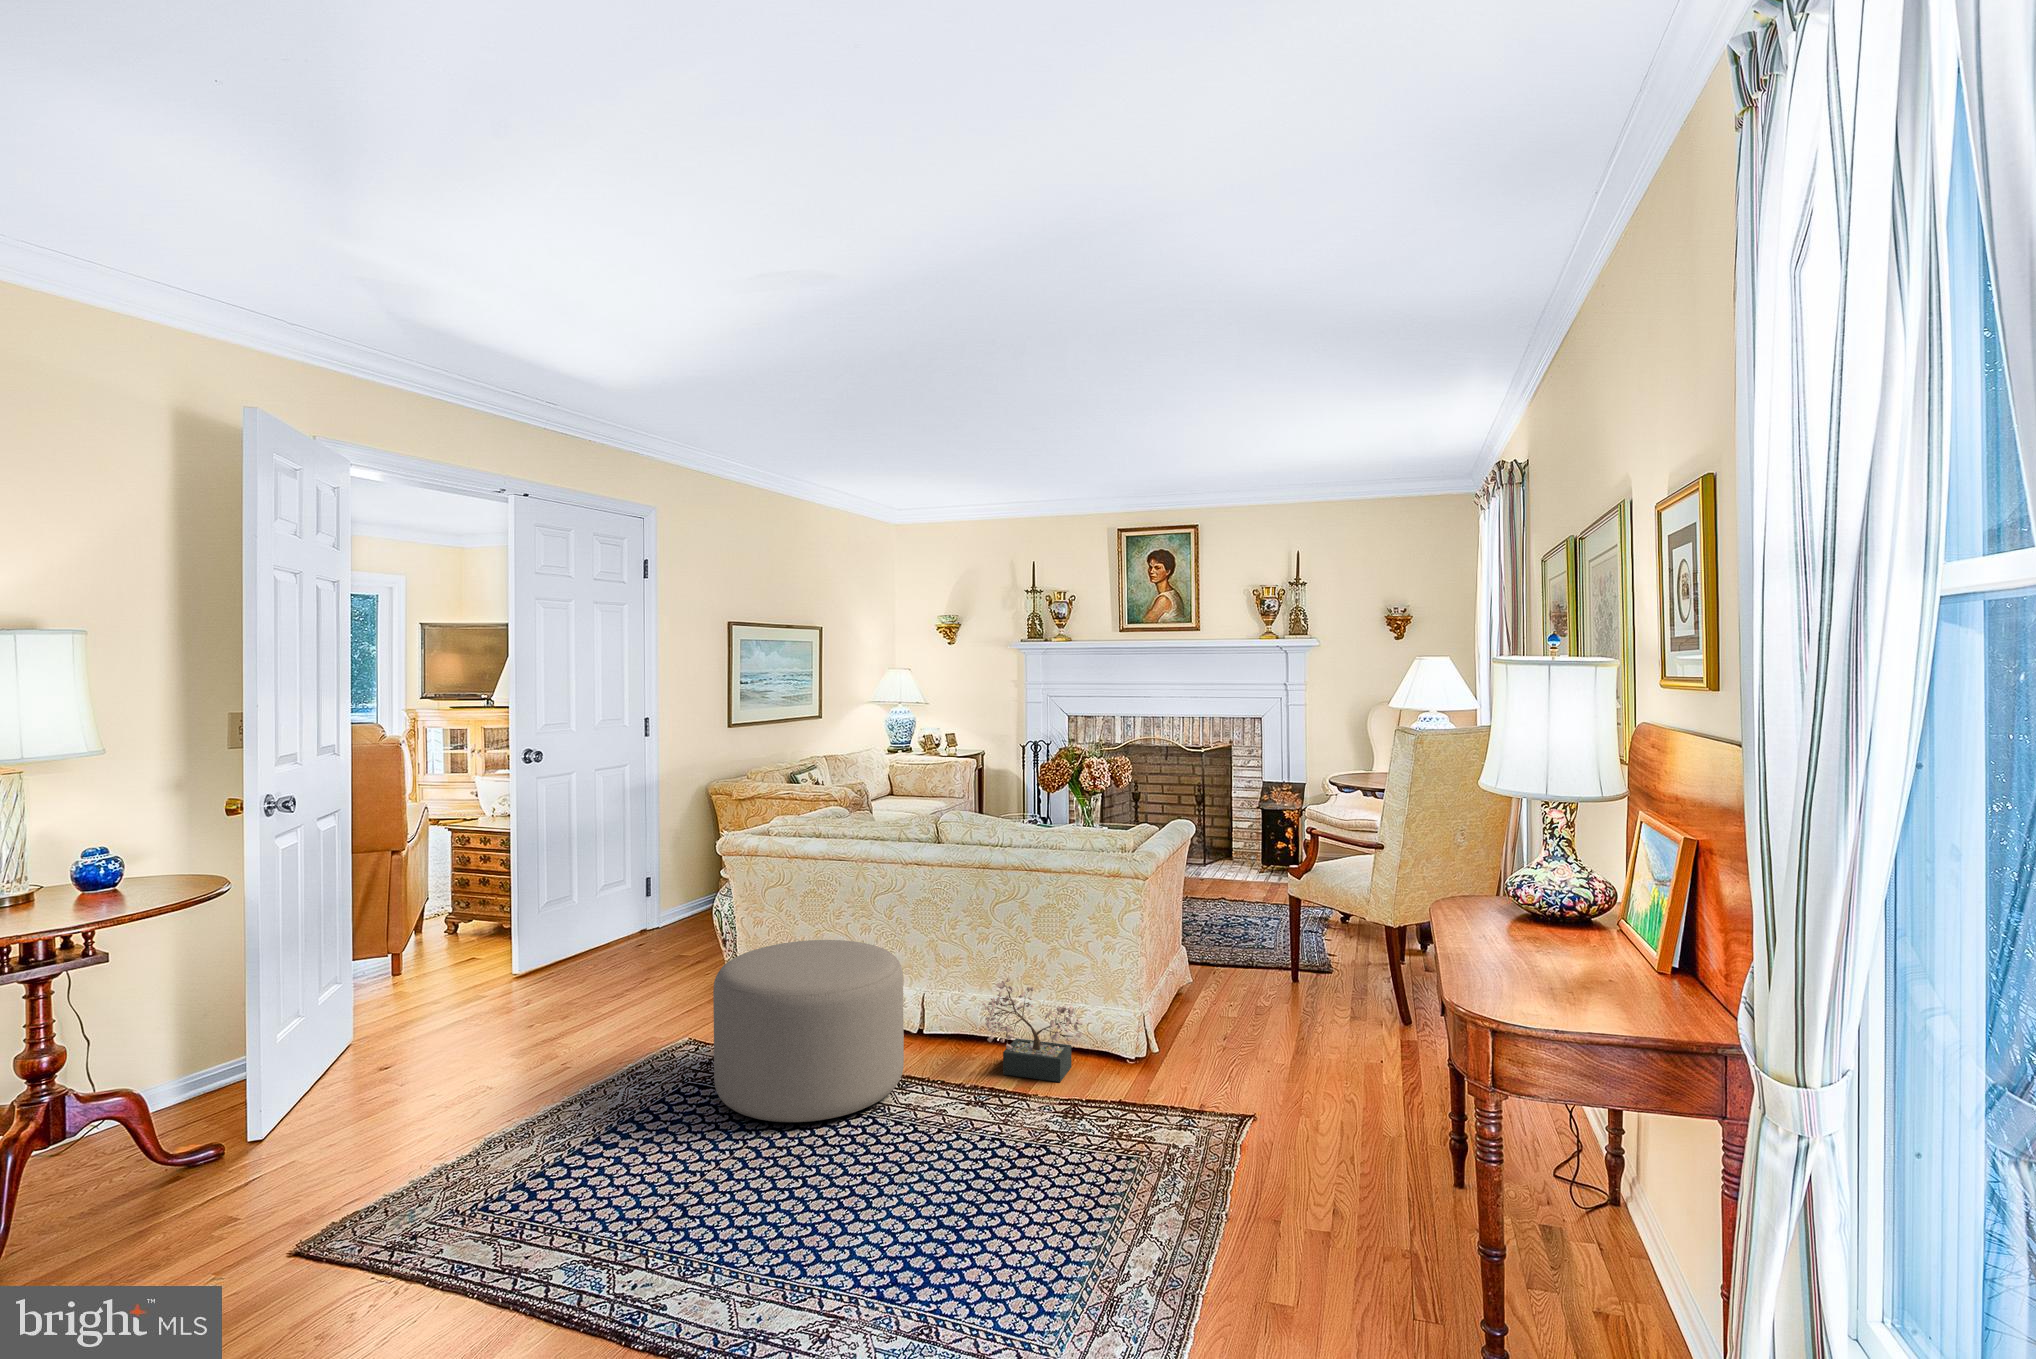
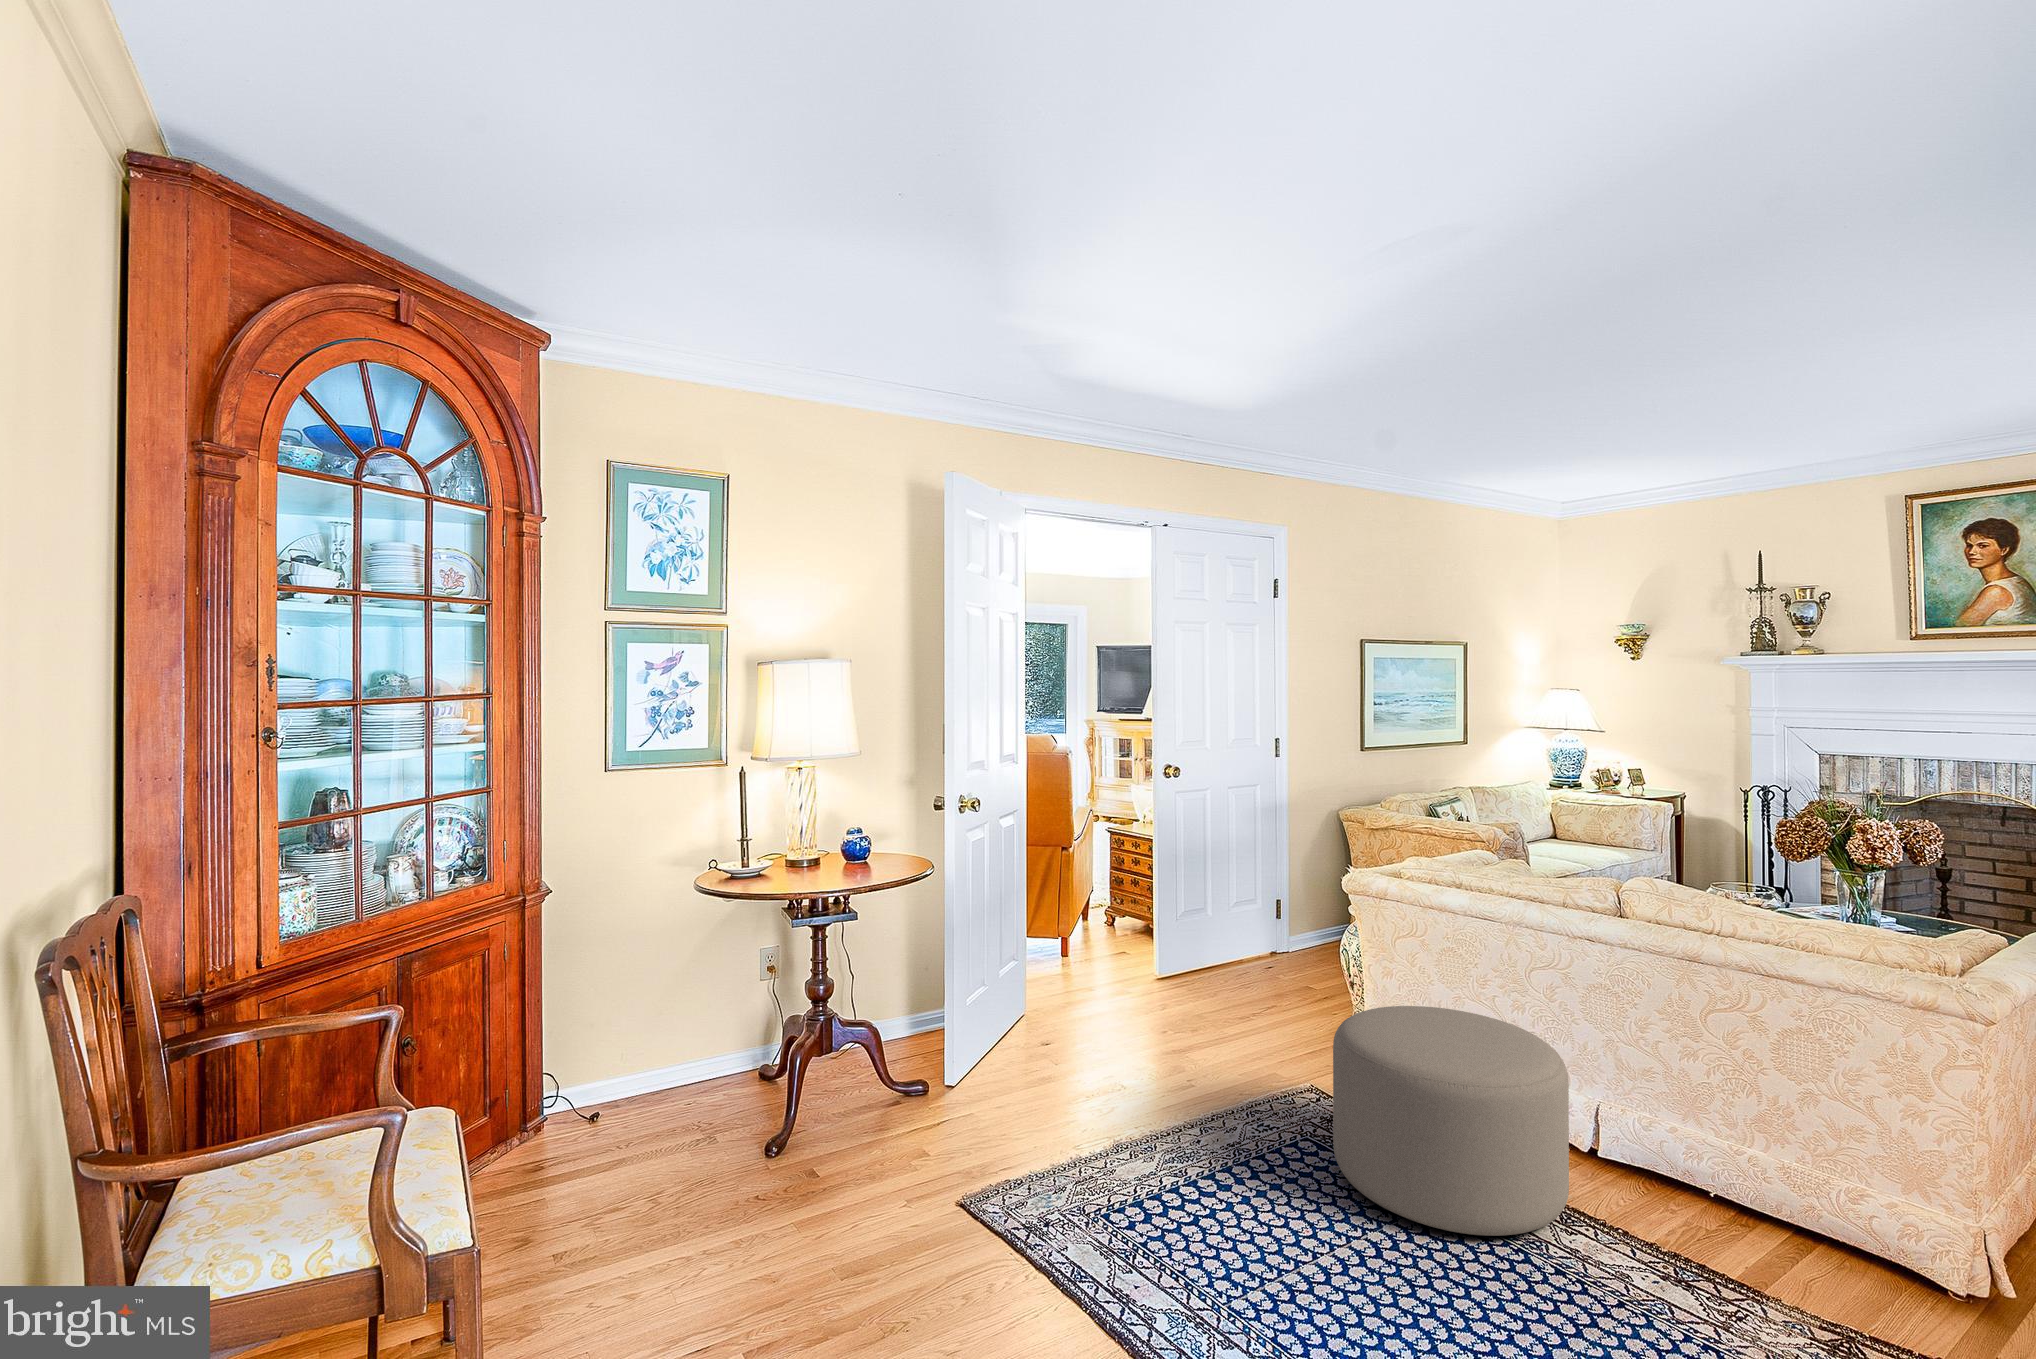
decorative plant: present [982,978,1083,1082] -> none [1688,1115,1864,1288]

